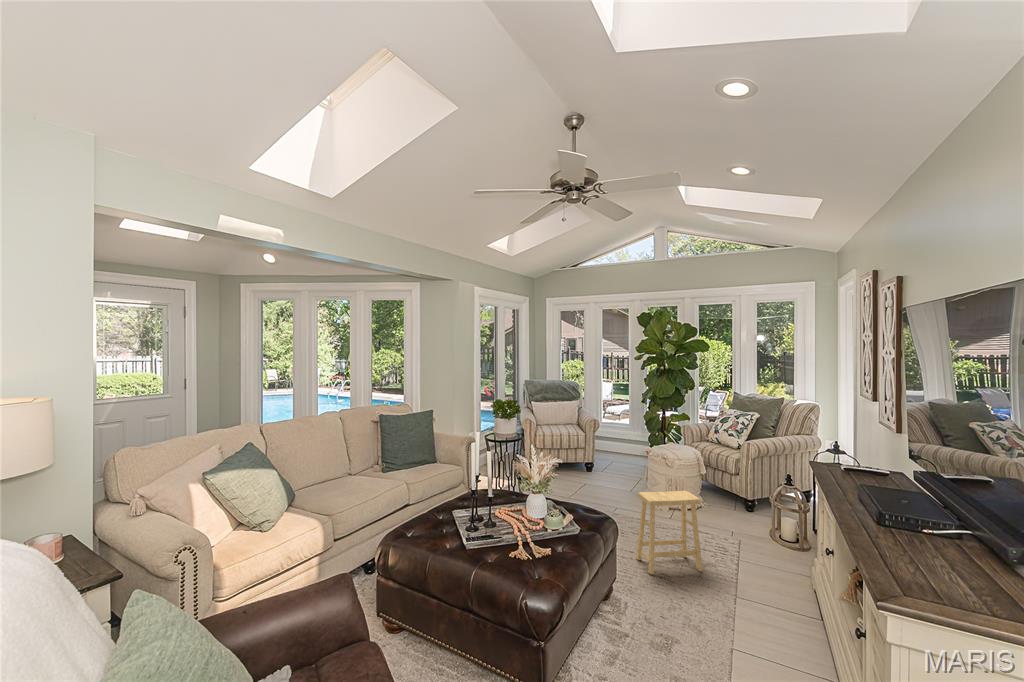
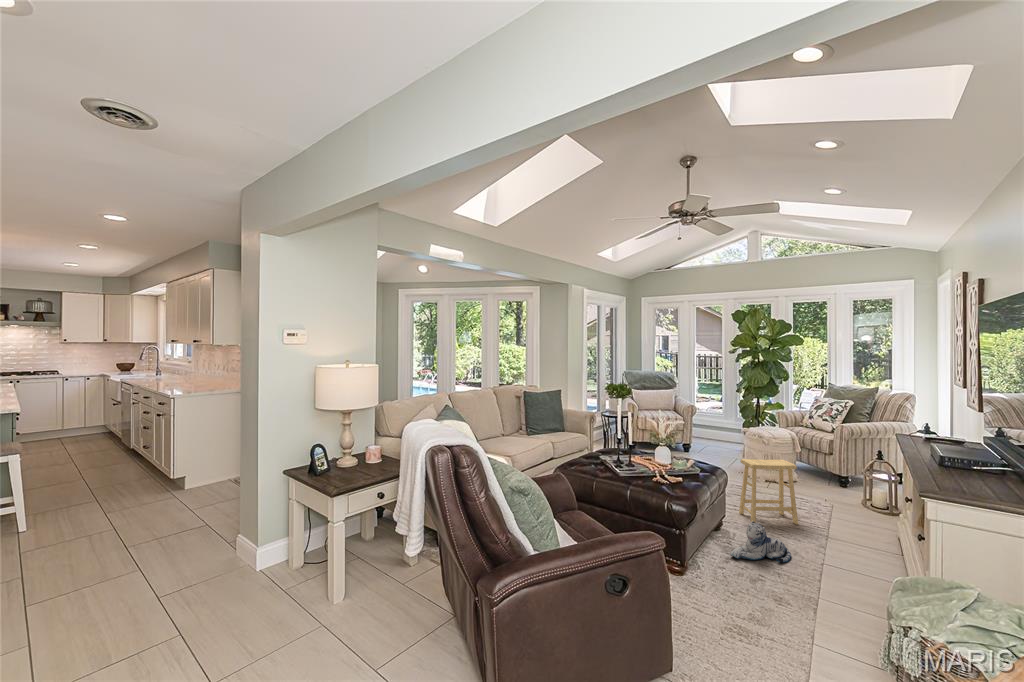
plush toy: none [619,585,694,641] -> present [731,521,791,563]

